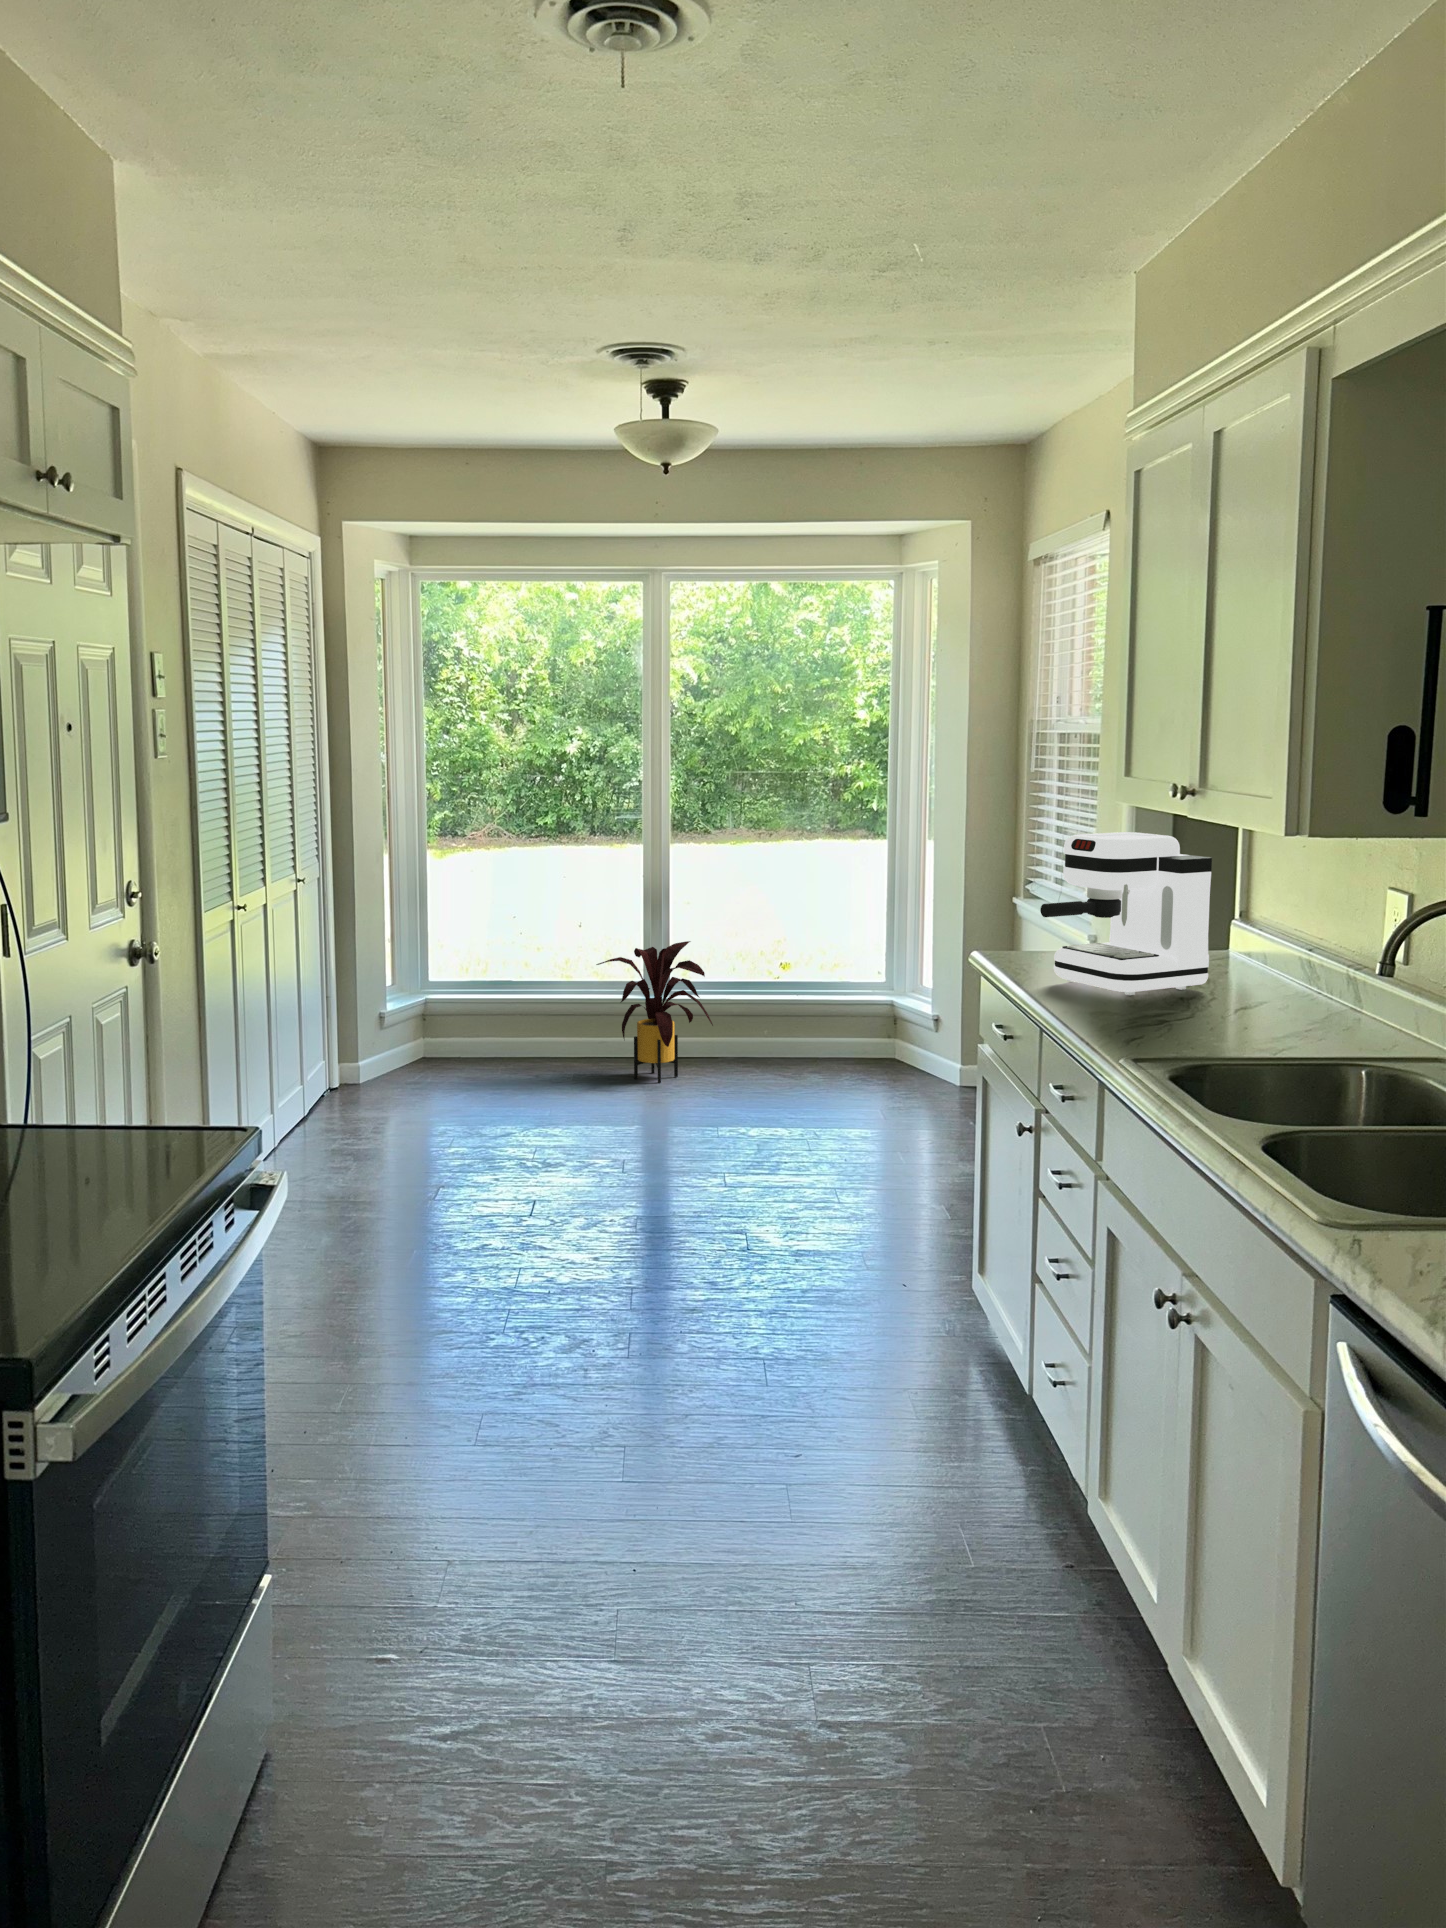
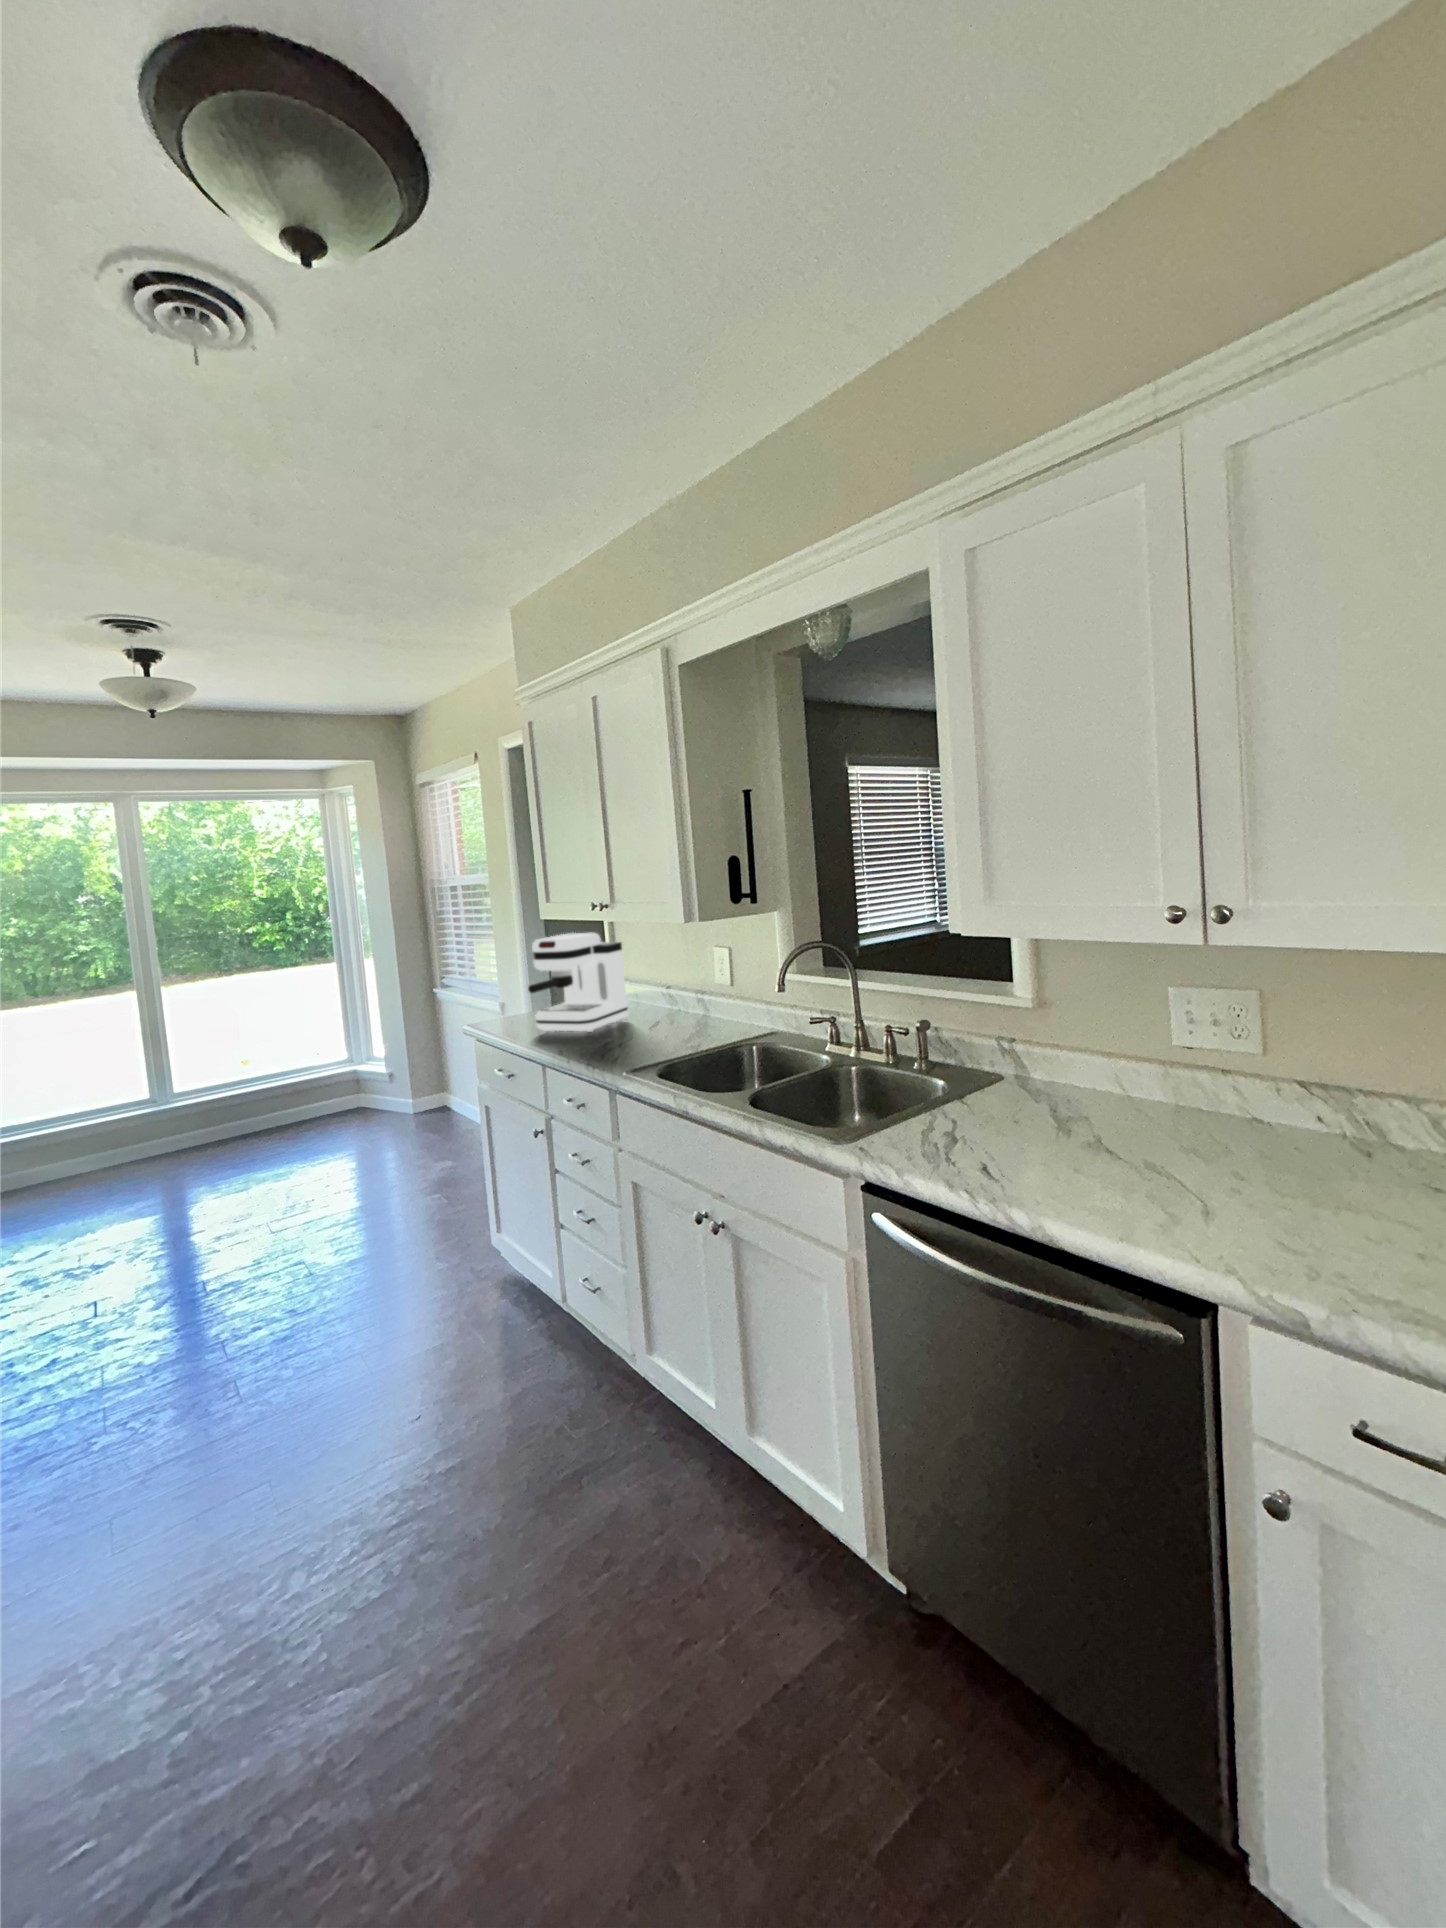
house plant: present [596,941,713,1083] -> none [107,1061,222,1173]

